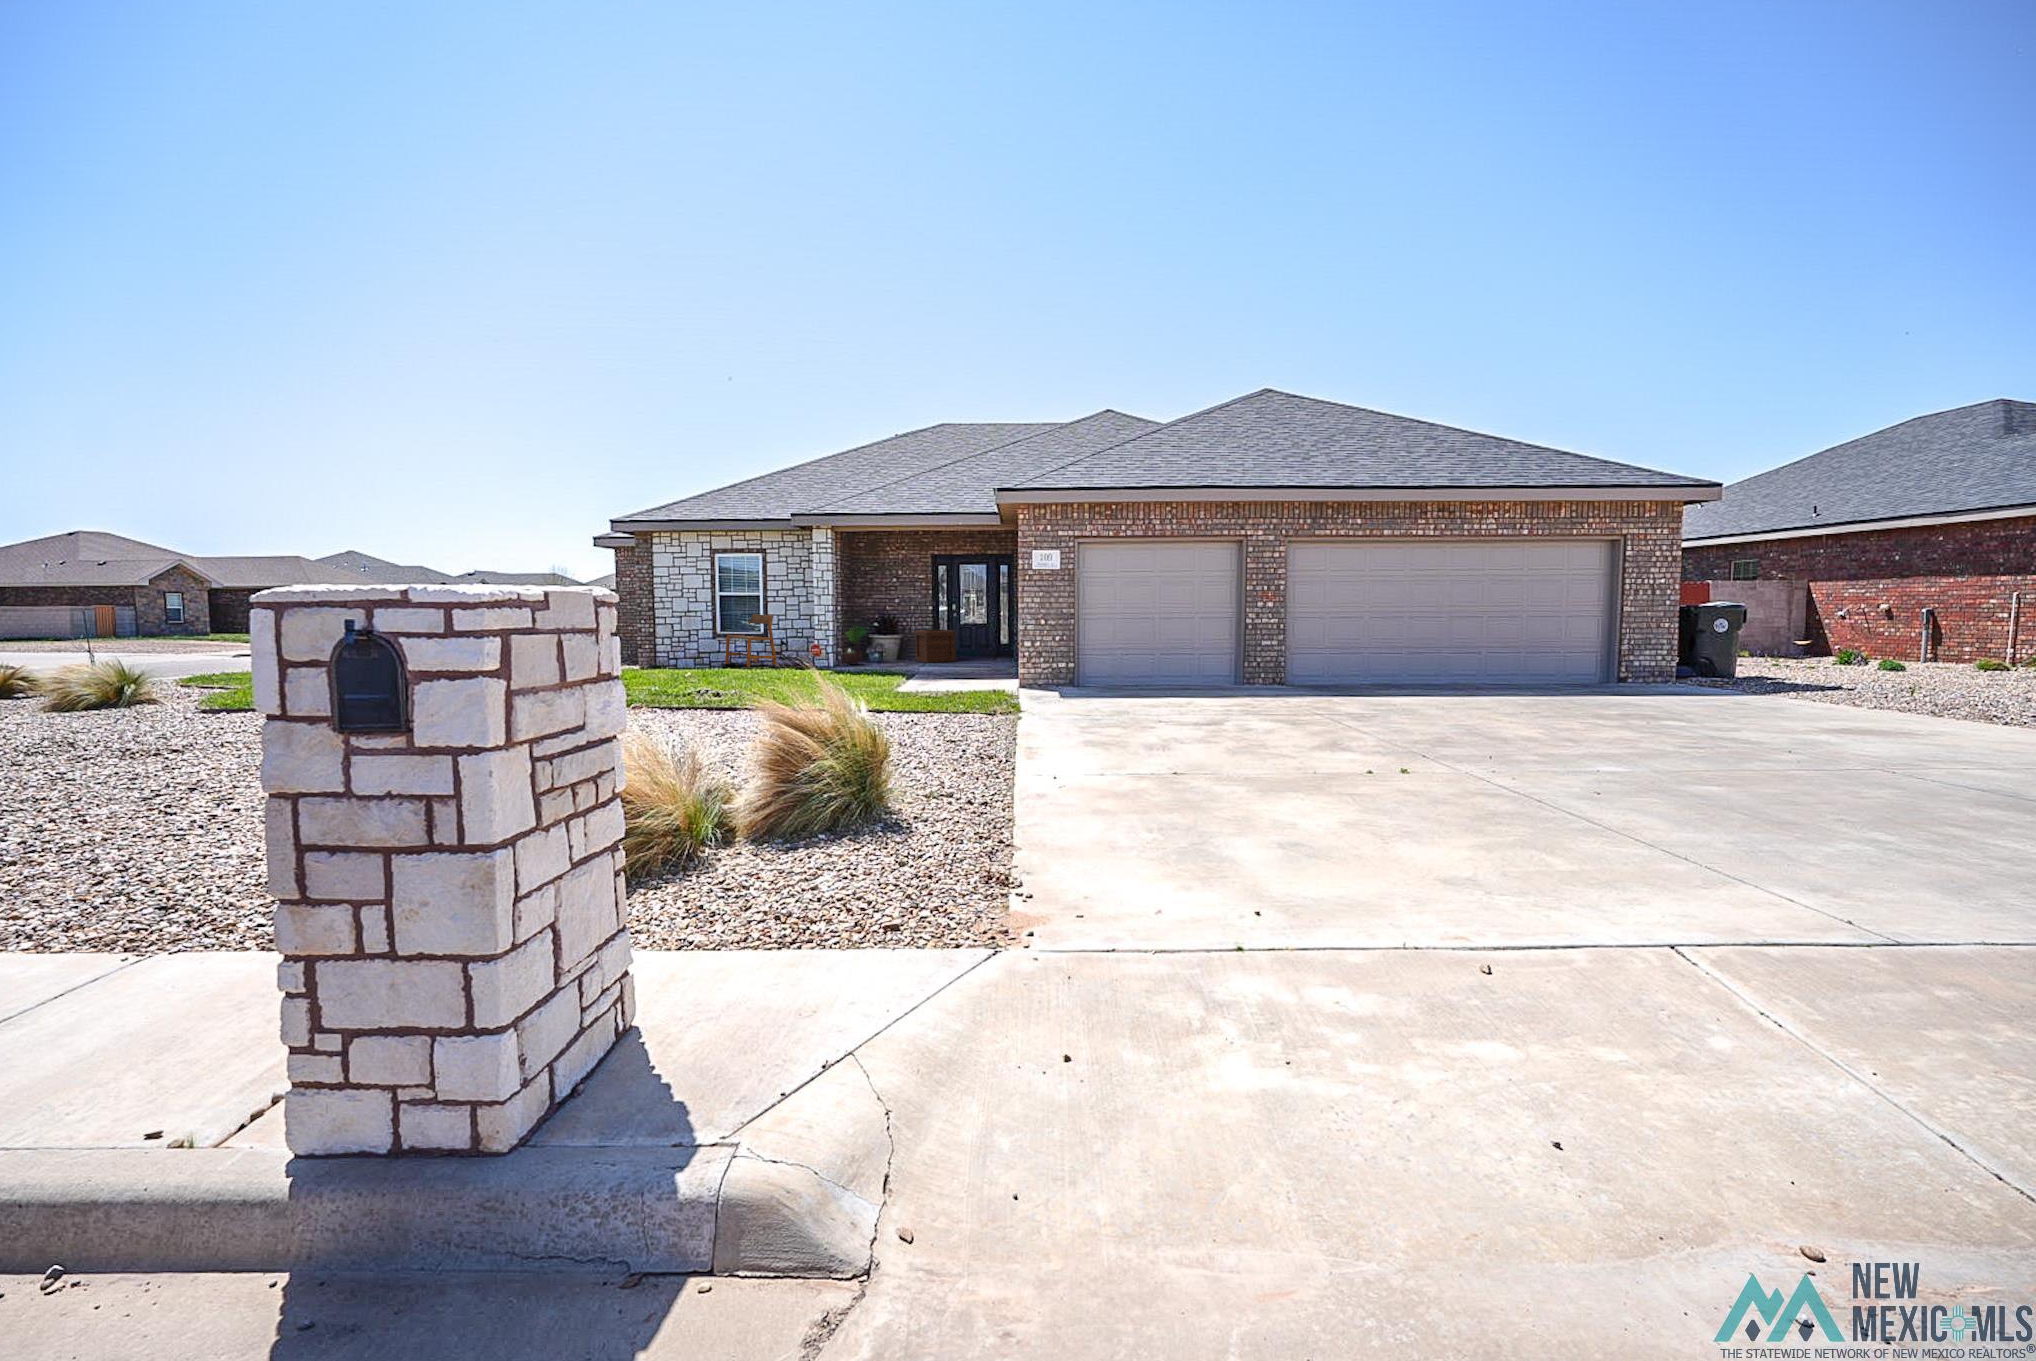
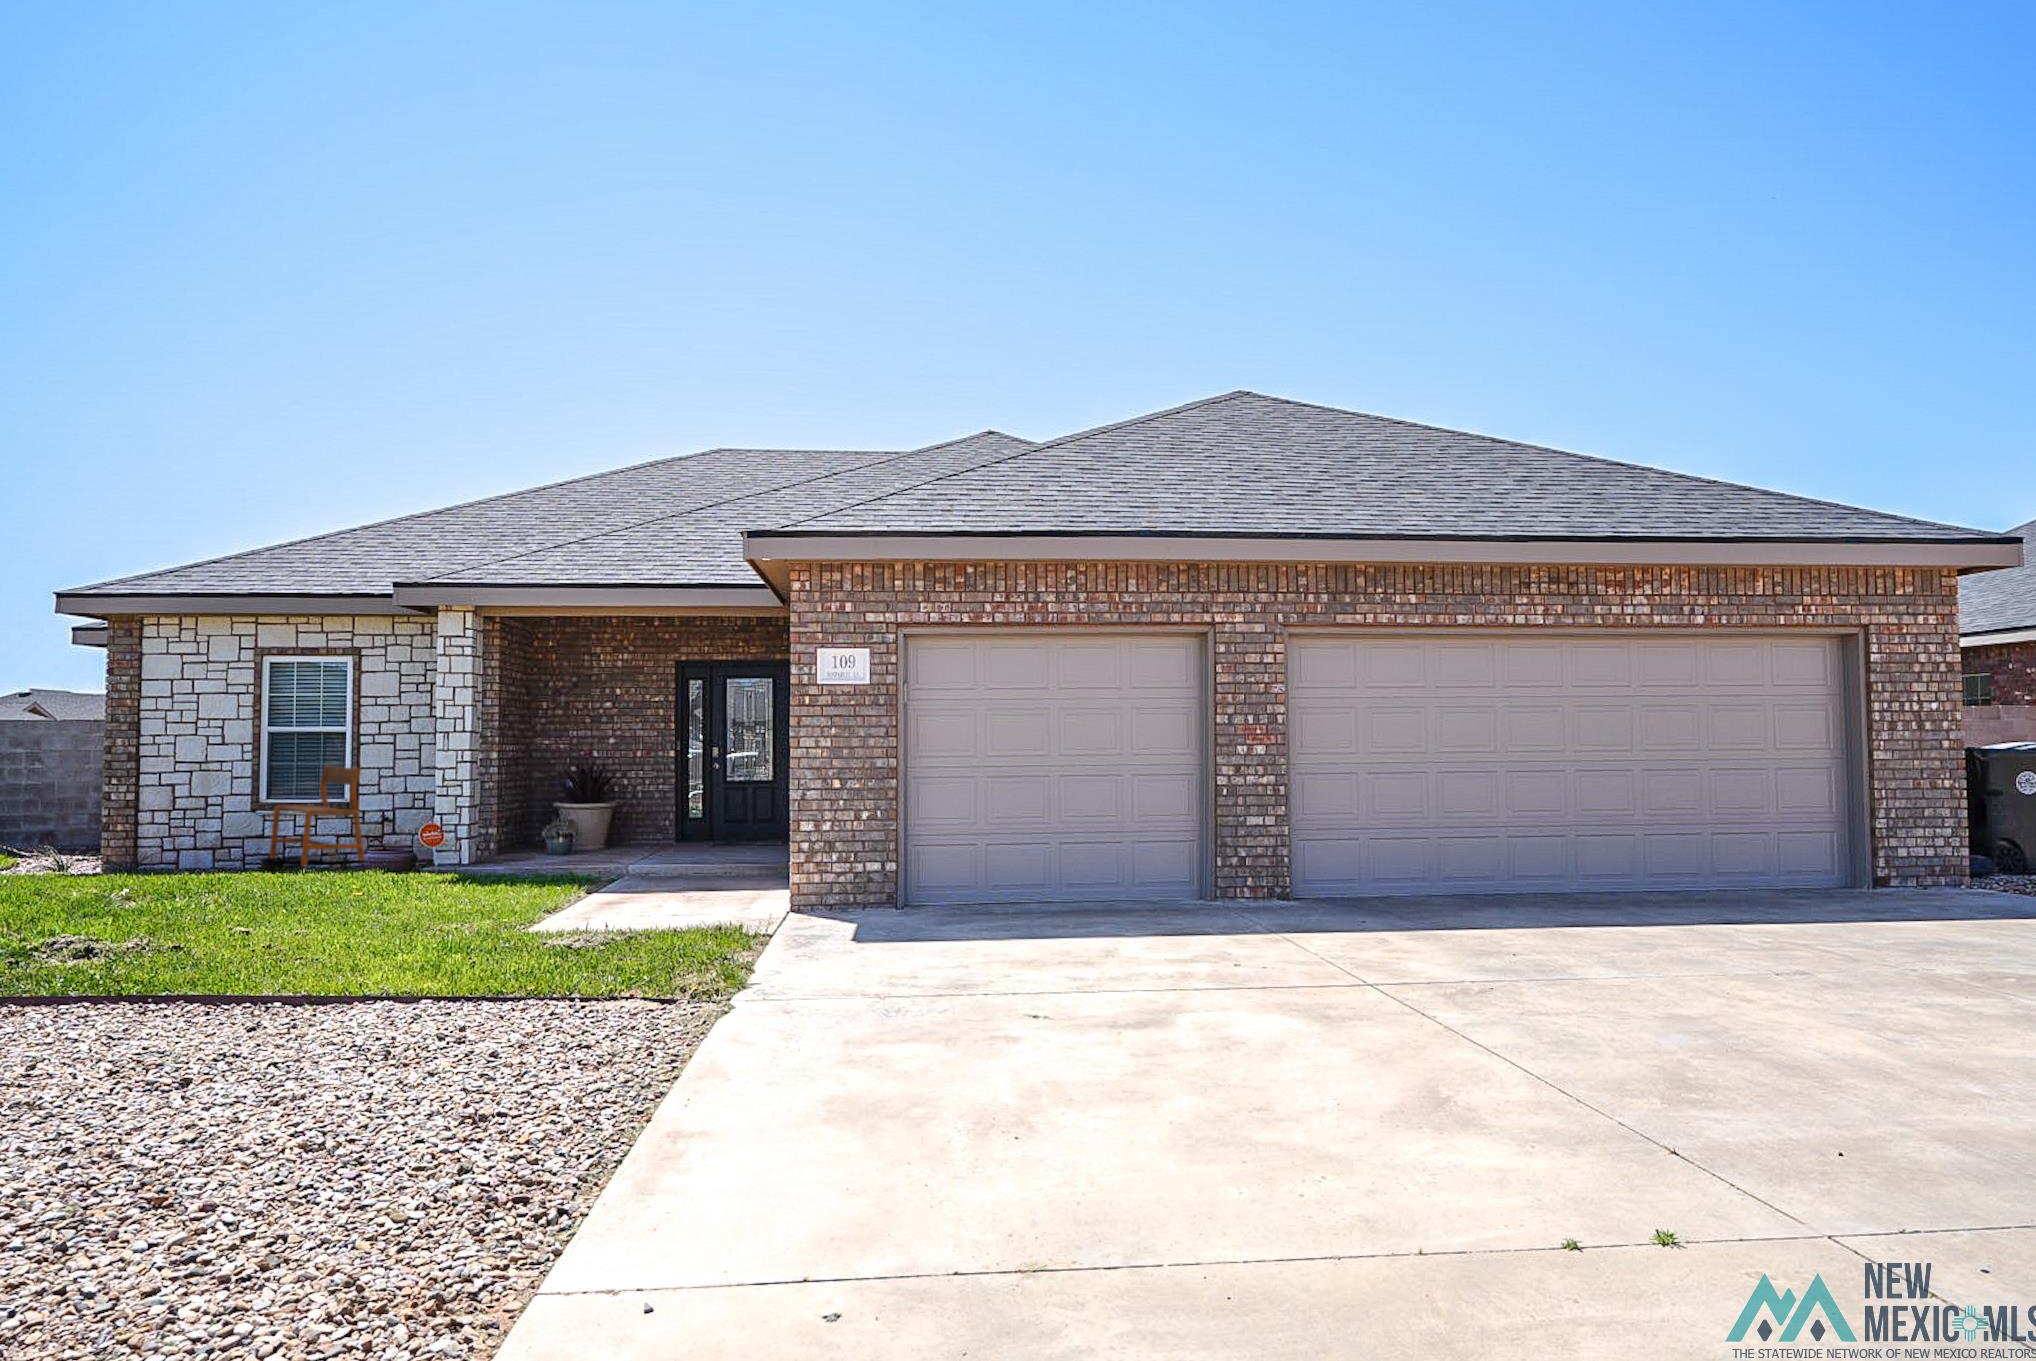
potted tree: present [844,627,864,665] -> none [497,781,544,858]
wooden crate: present [915,630,956,663] -> none [639,792,710,853]

